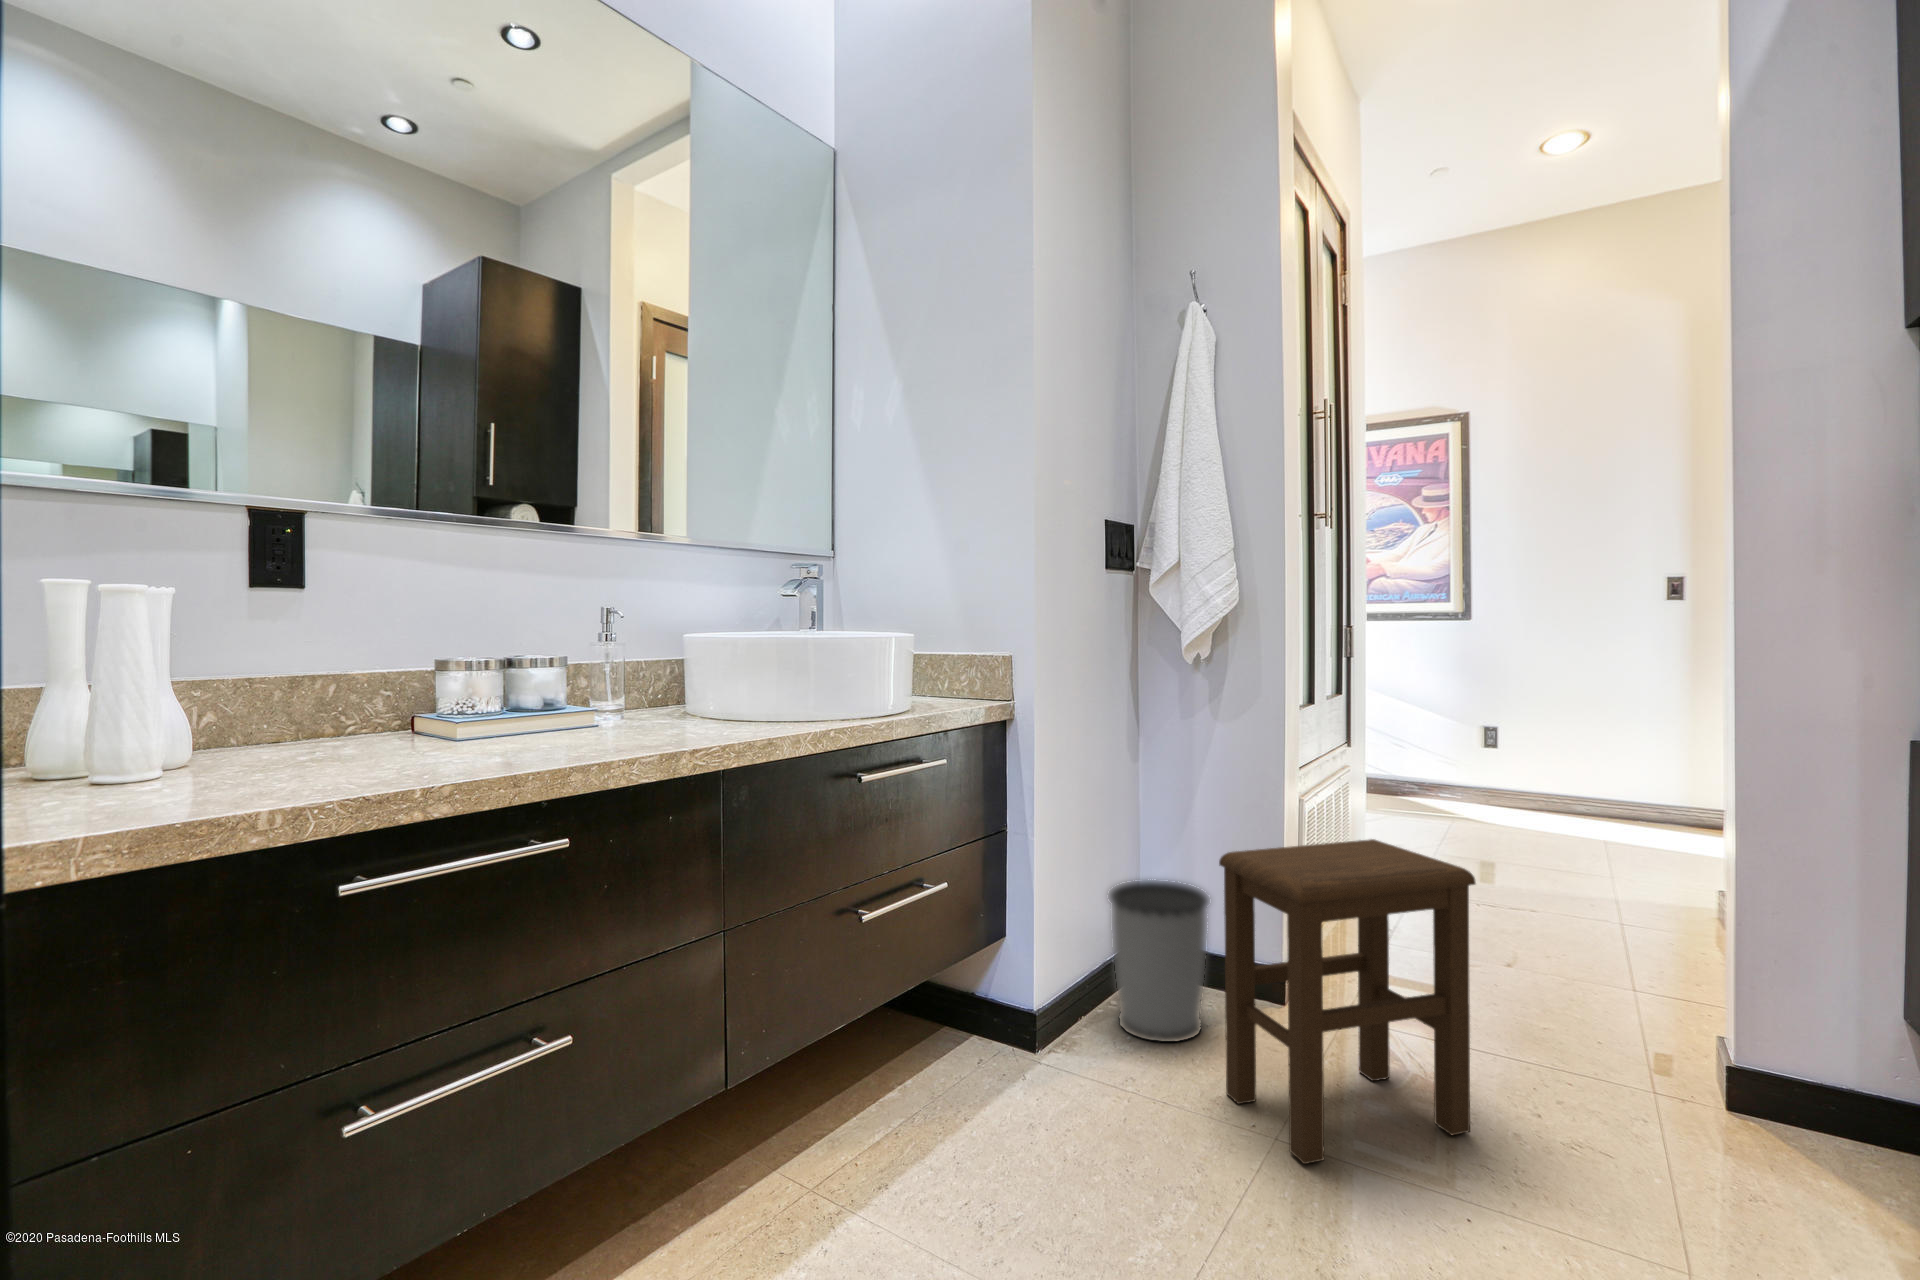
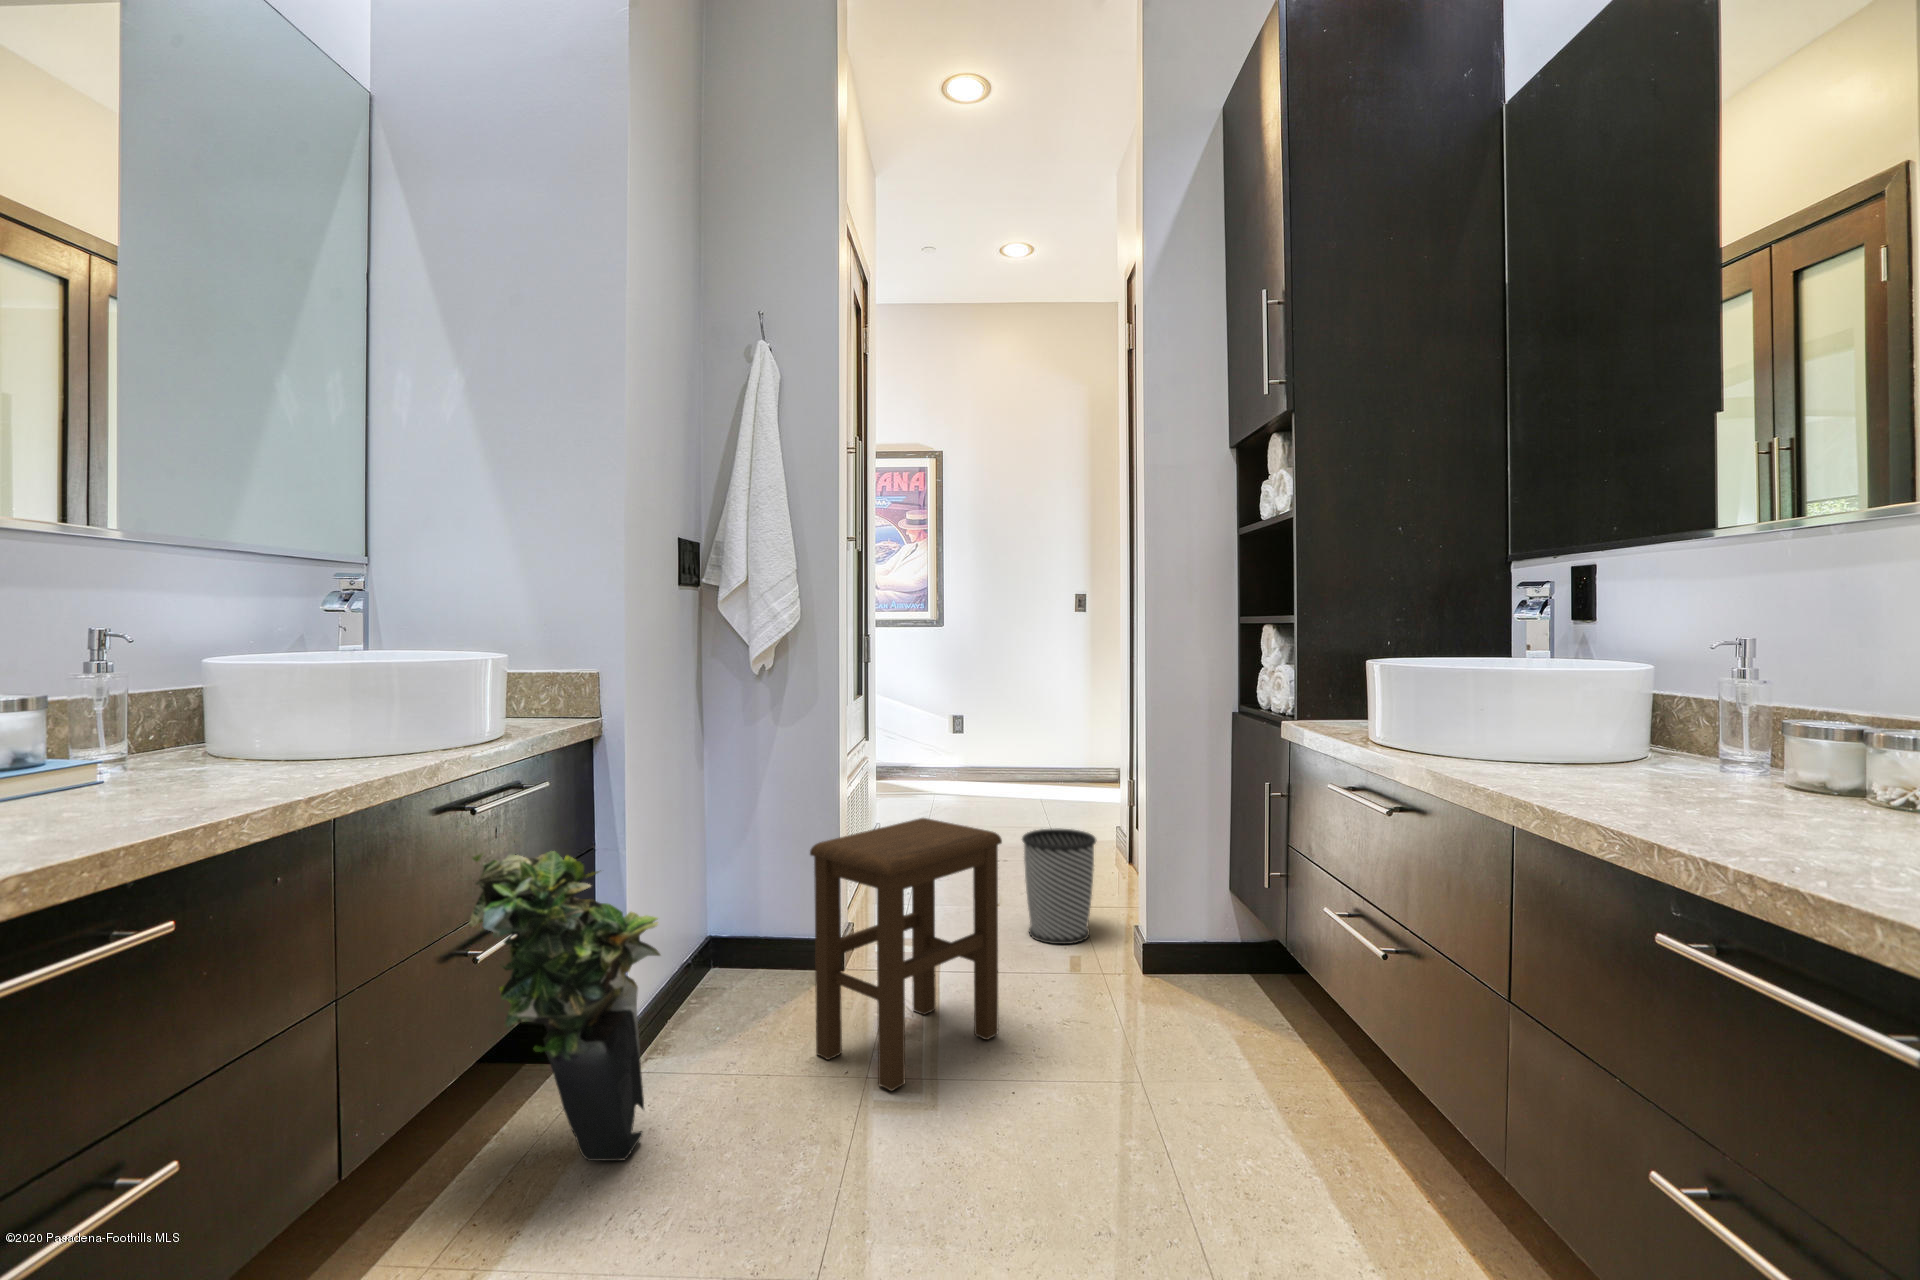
potted plant: none [837,791,1041,1150] -> present [469,851,660,1161]
wastebasket: present [1109,880,1209,1042] -> present [1022,829,1096,944]

